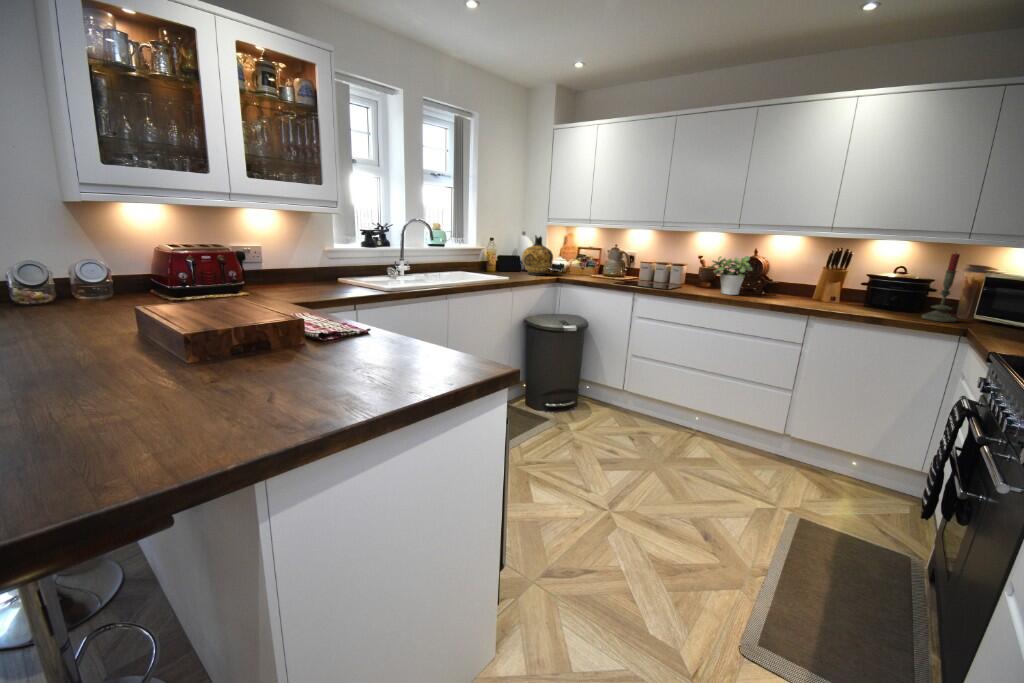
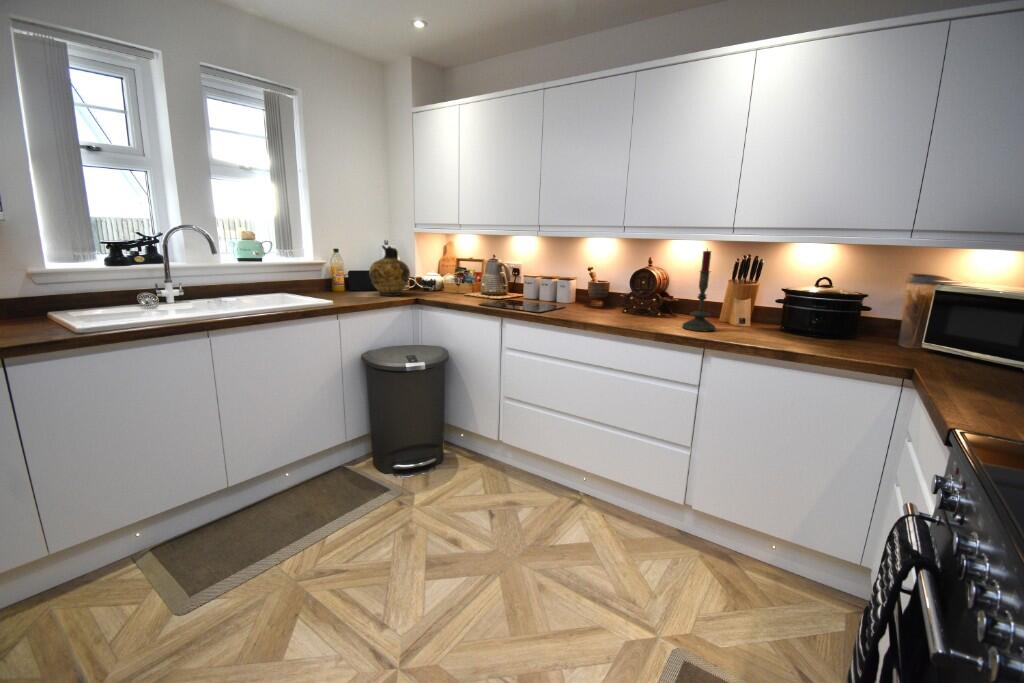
candle: present [922,253,960,322] -> present [683,250,715,331]
potted plant: present [710,256,753,295] -> none [588,267,640,318]

